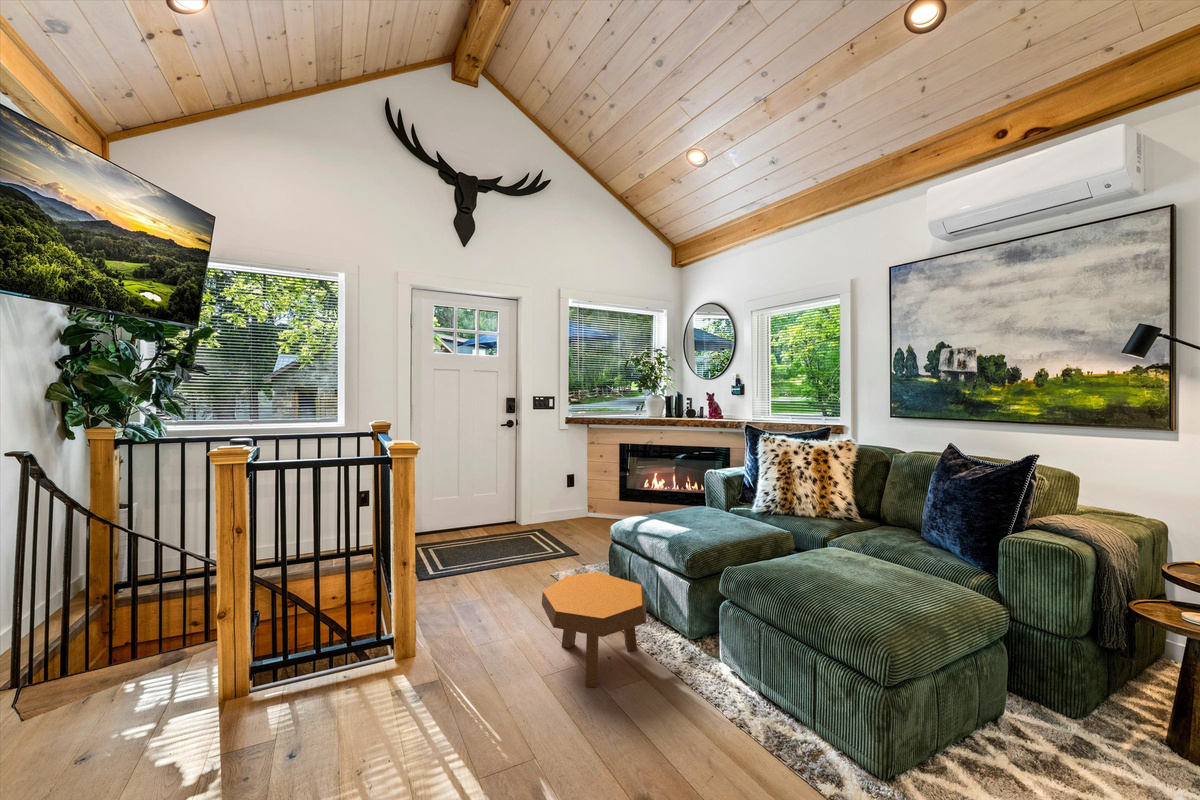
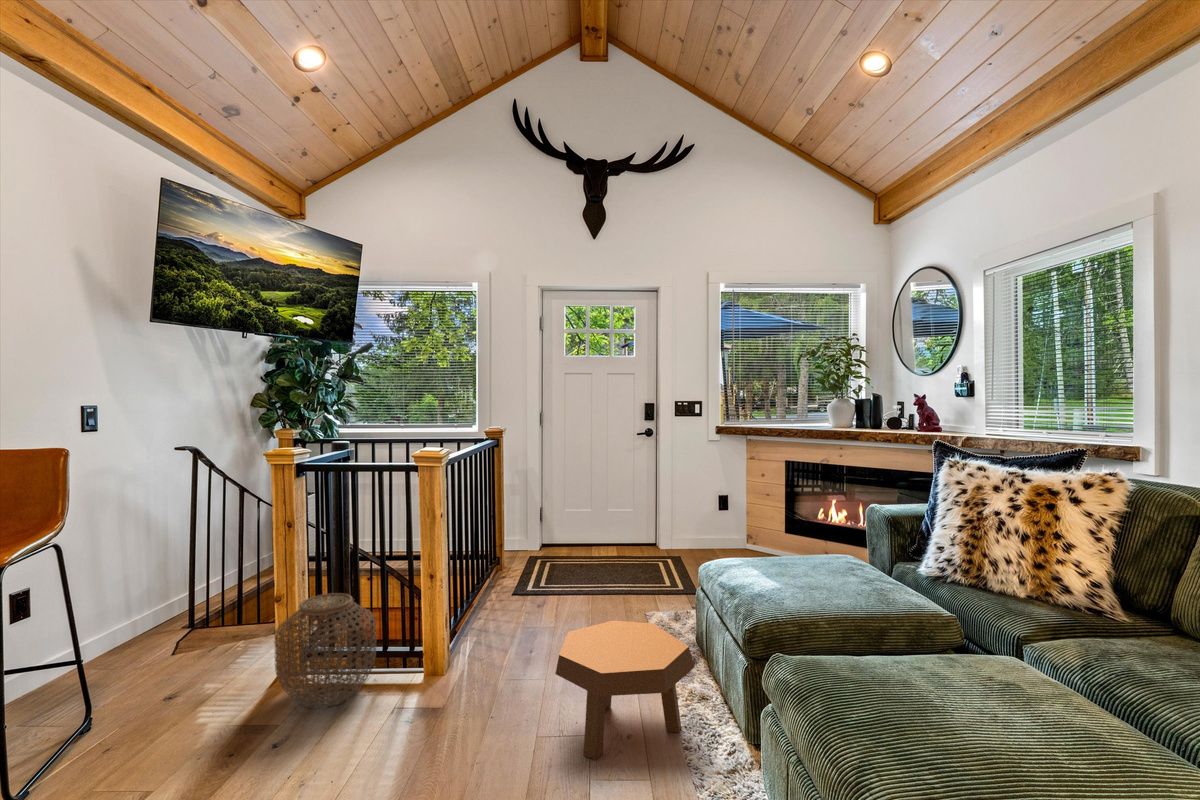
woven basket: none [236,596,349,719] -> present [275,593,376,708]

